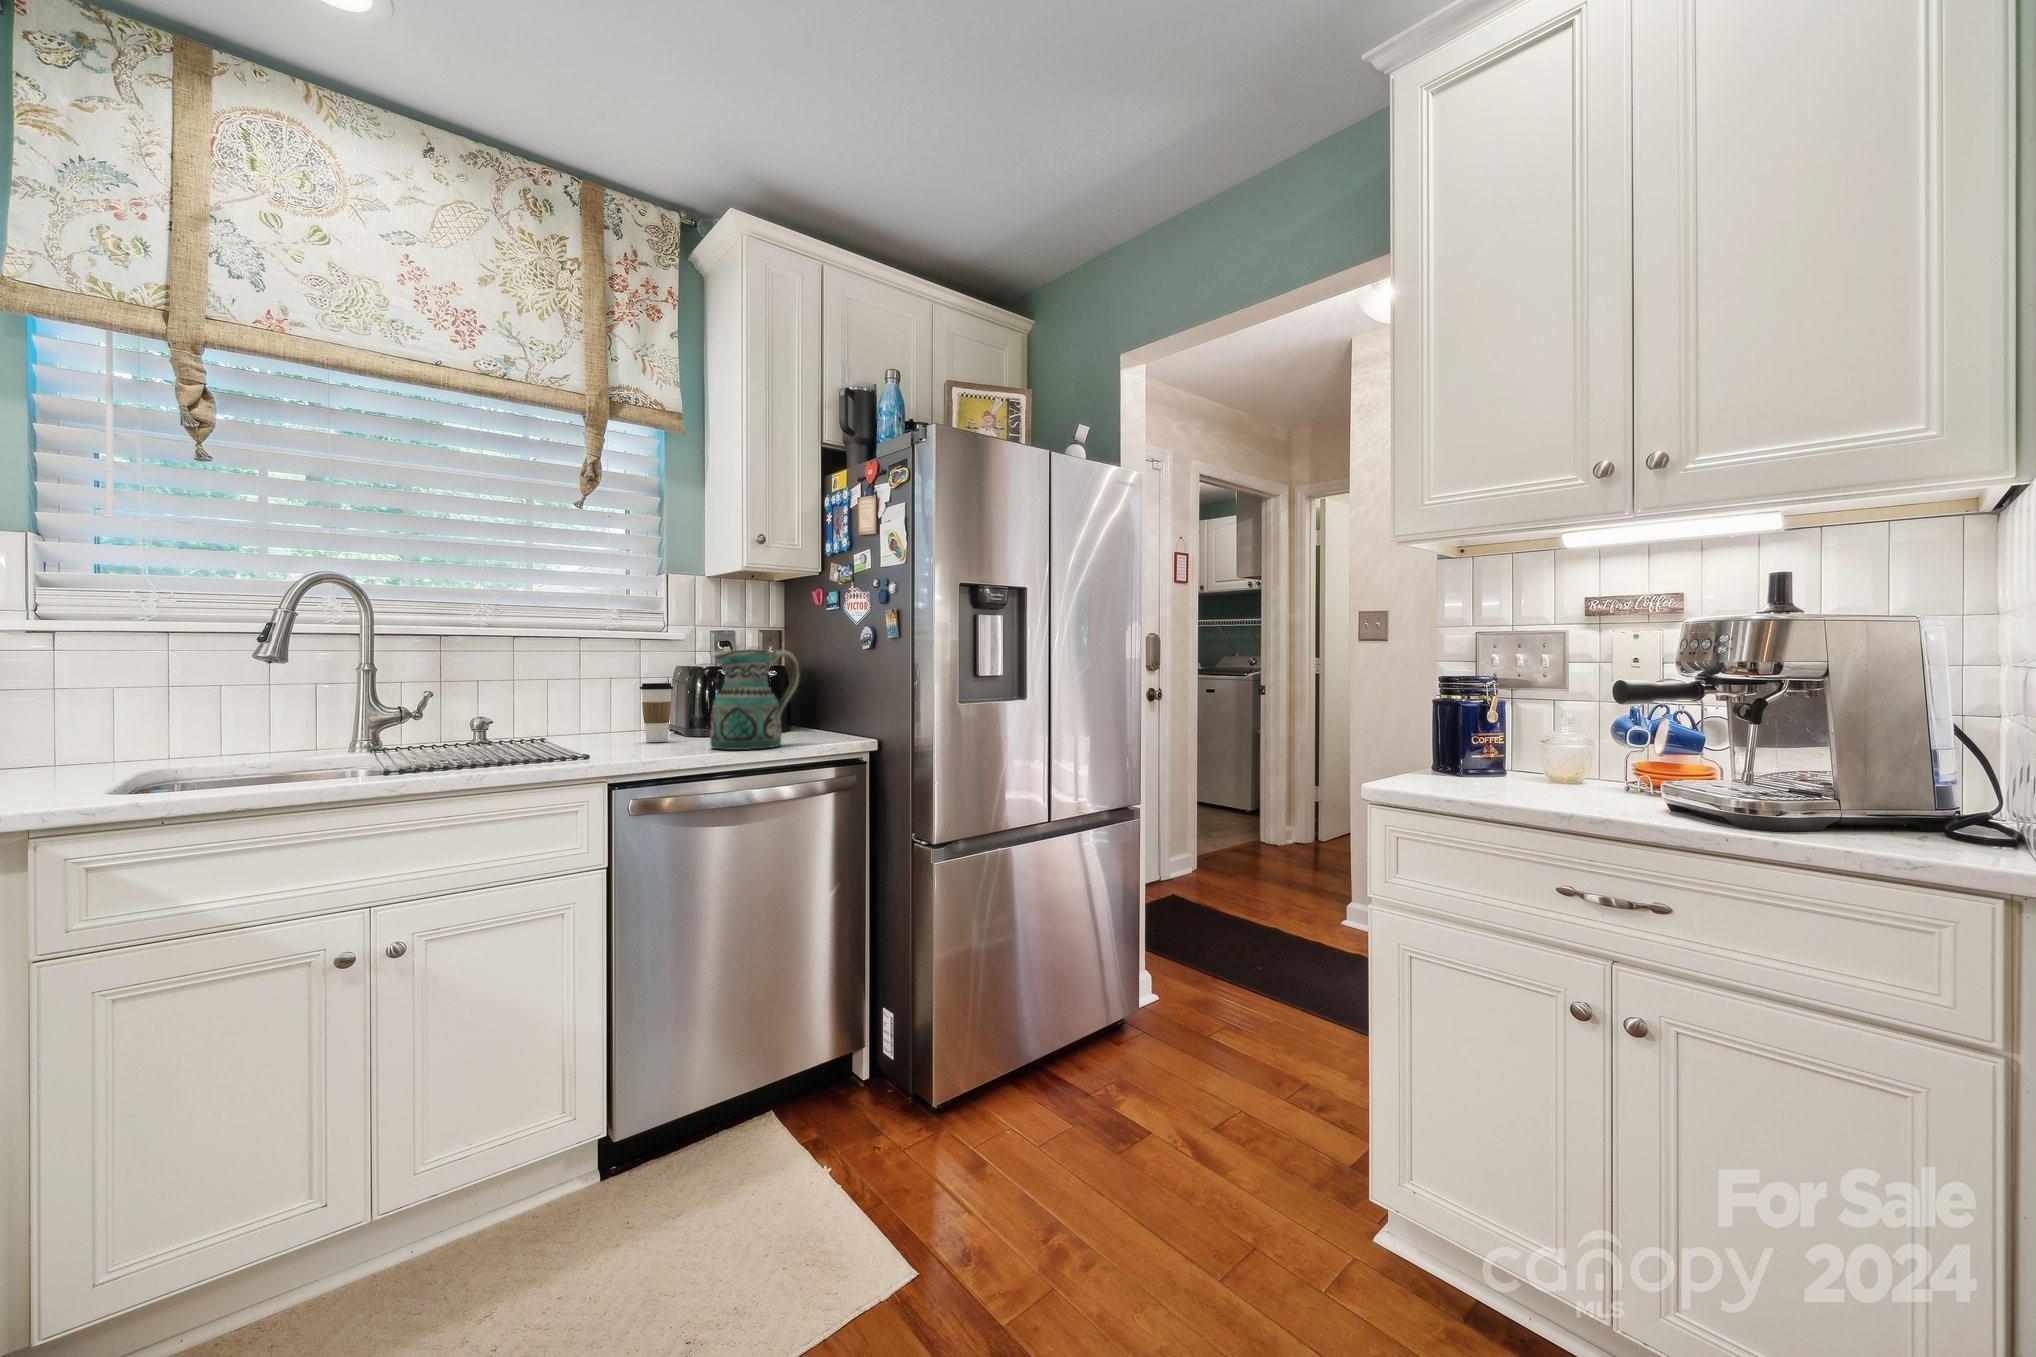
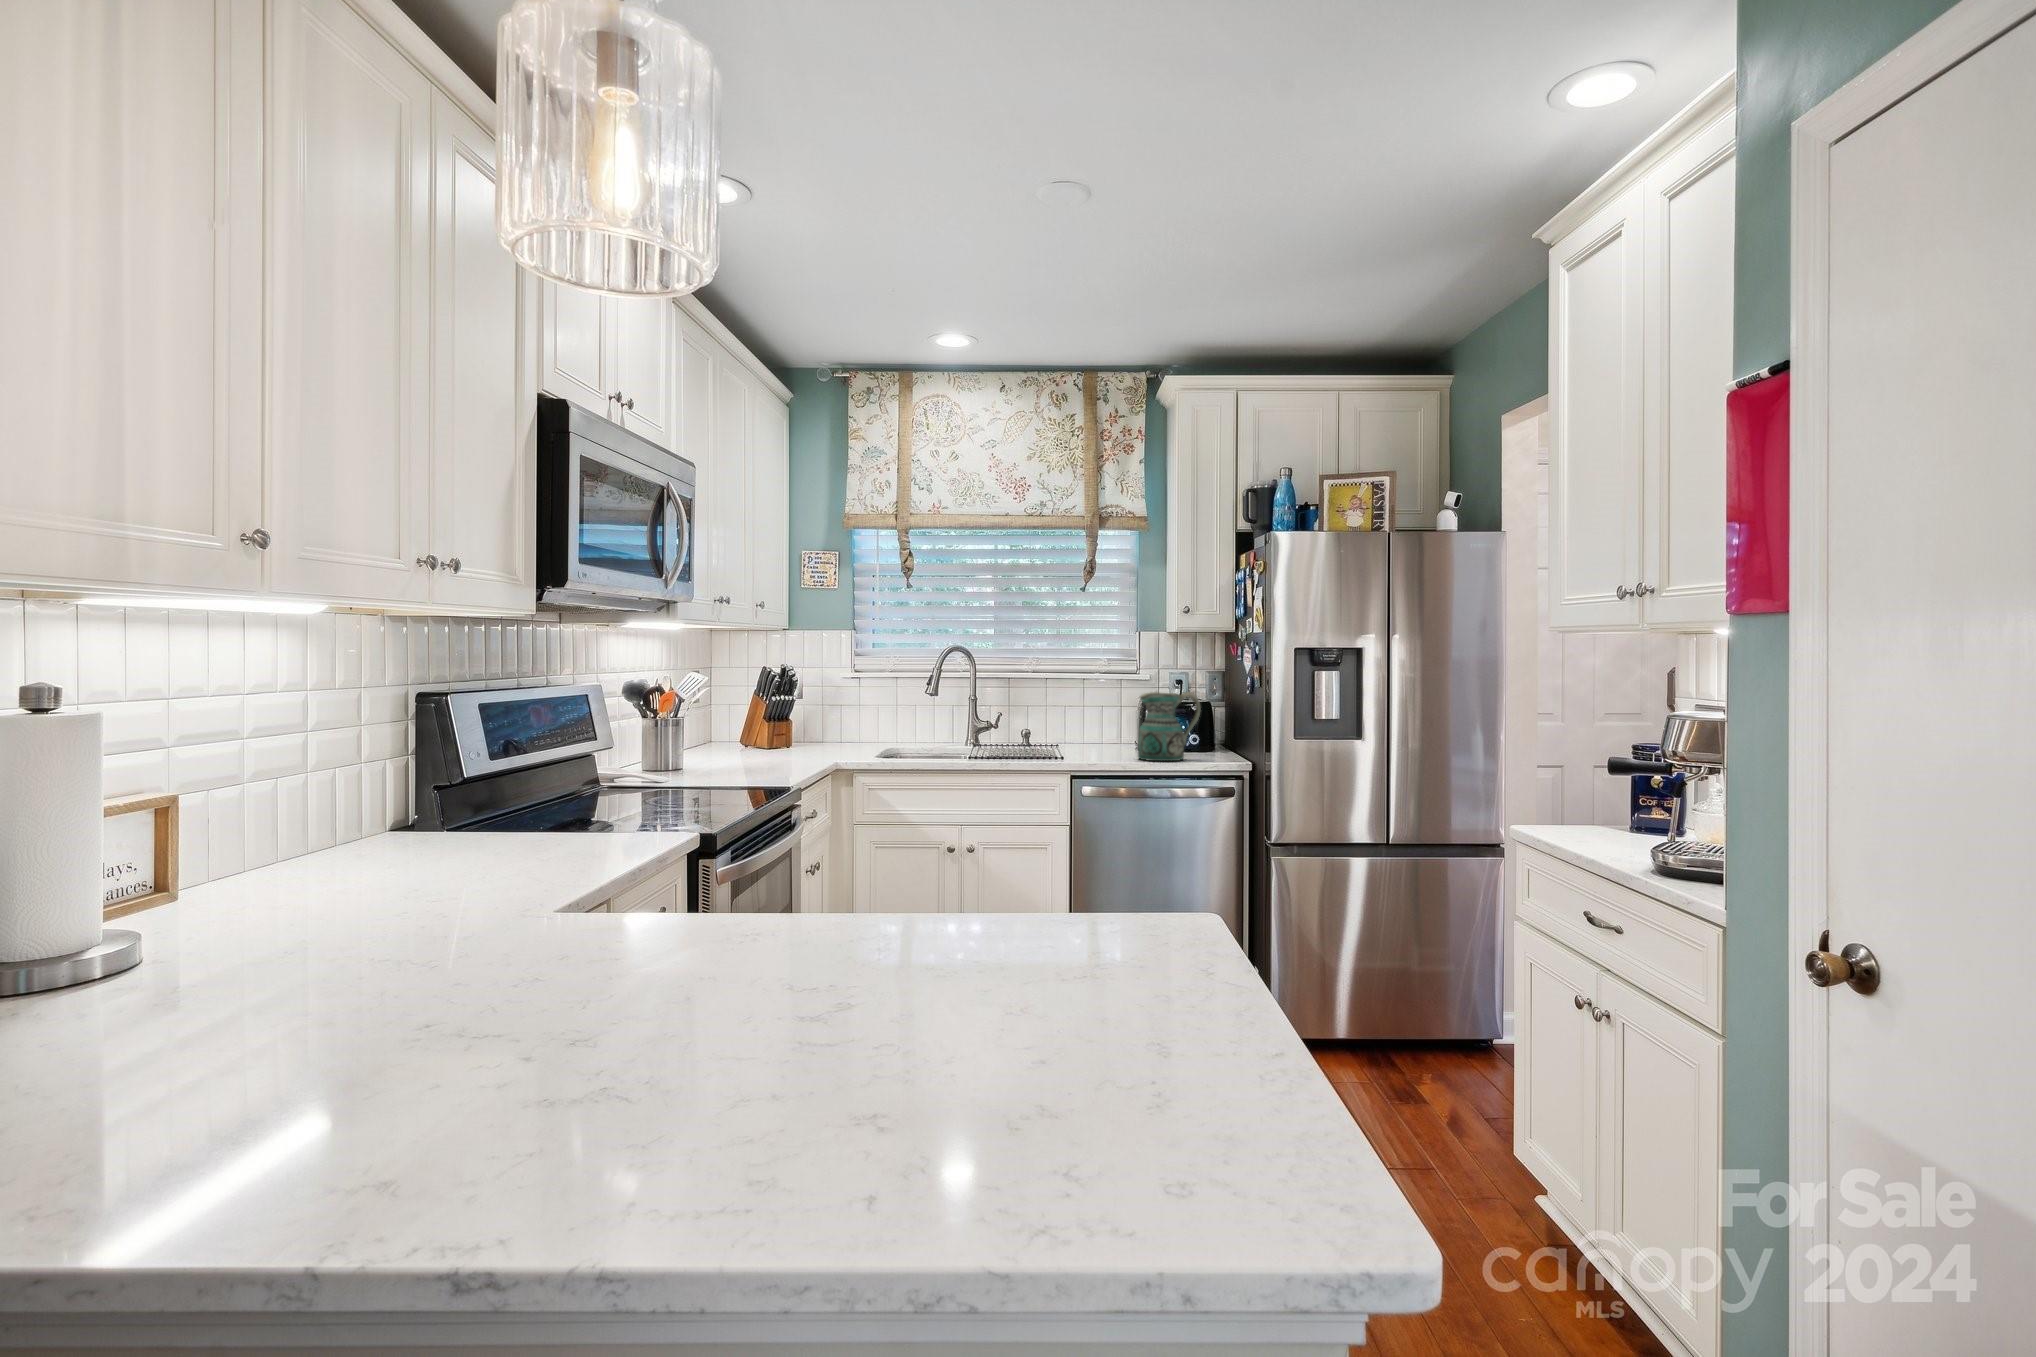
coffee cup: present [640,683,673,742] -> none [1109,711,1129,752]

